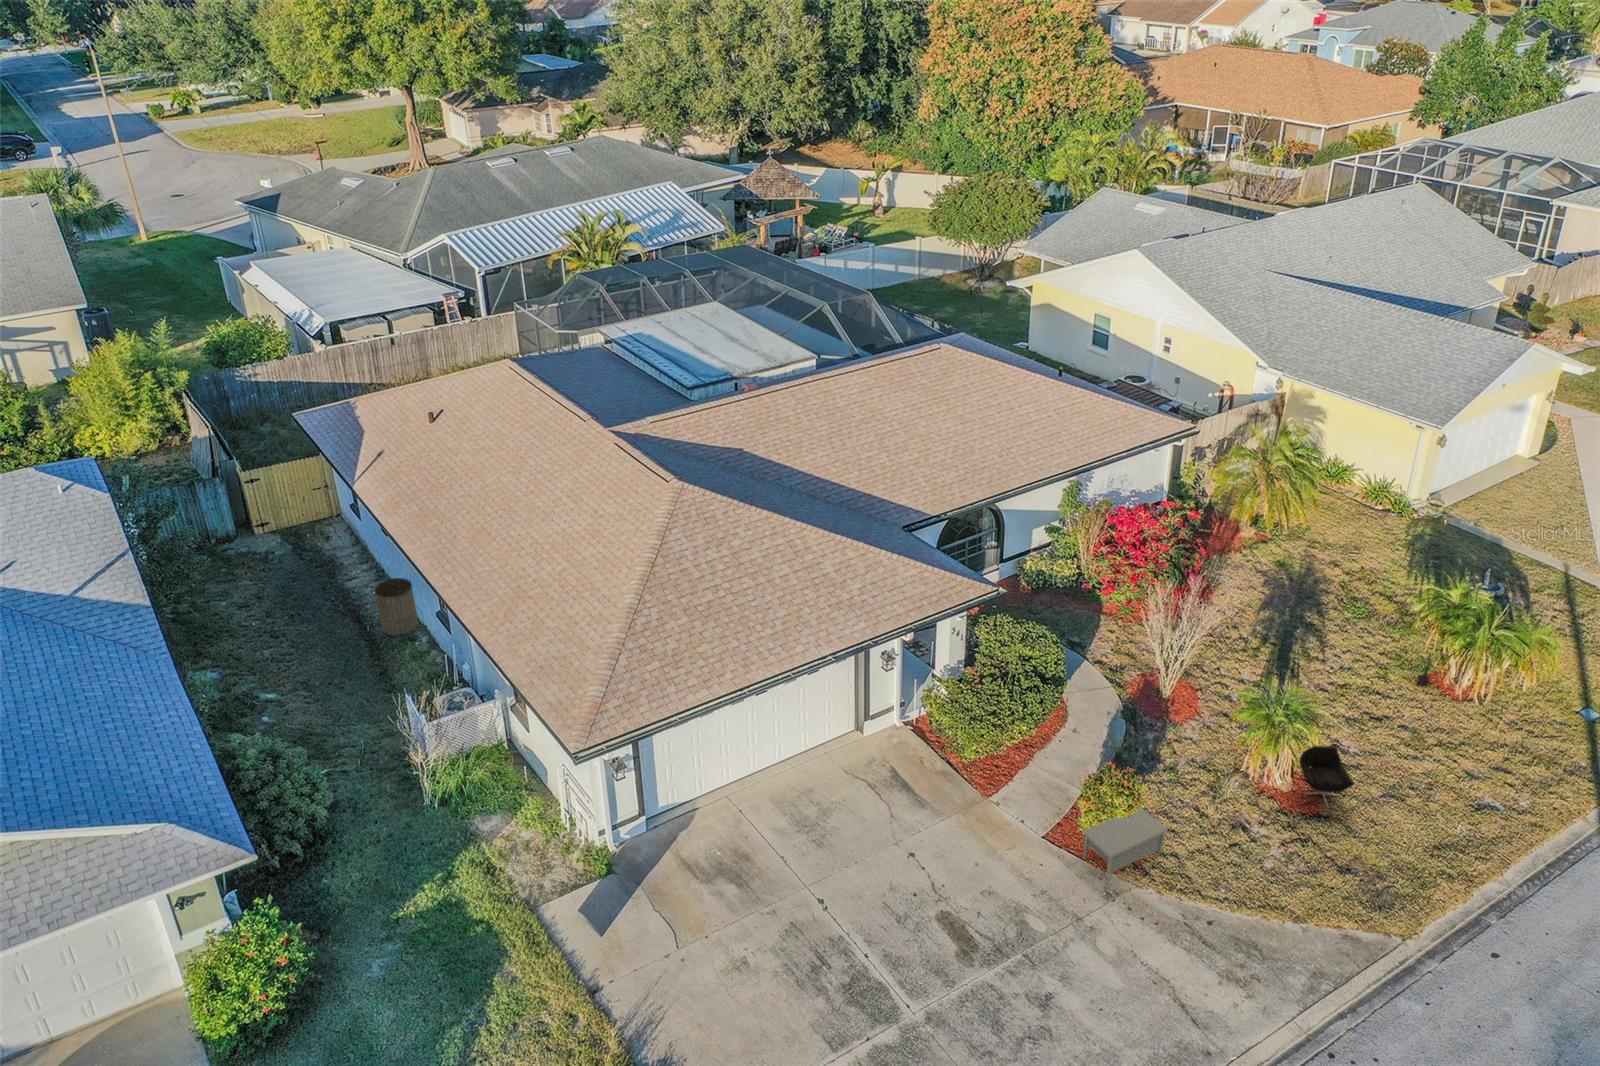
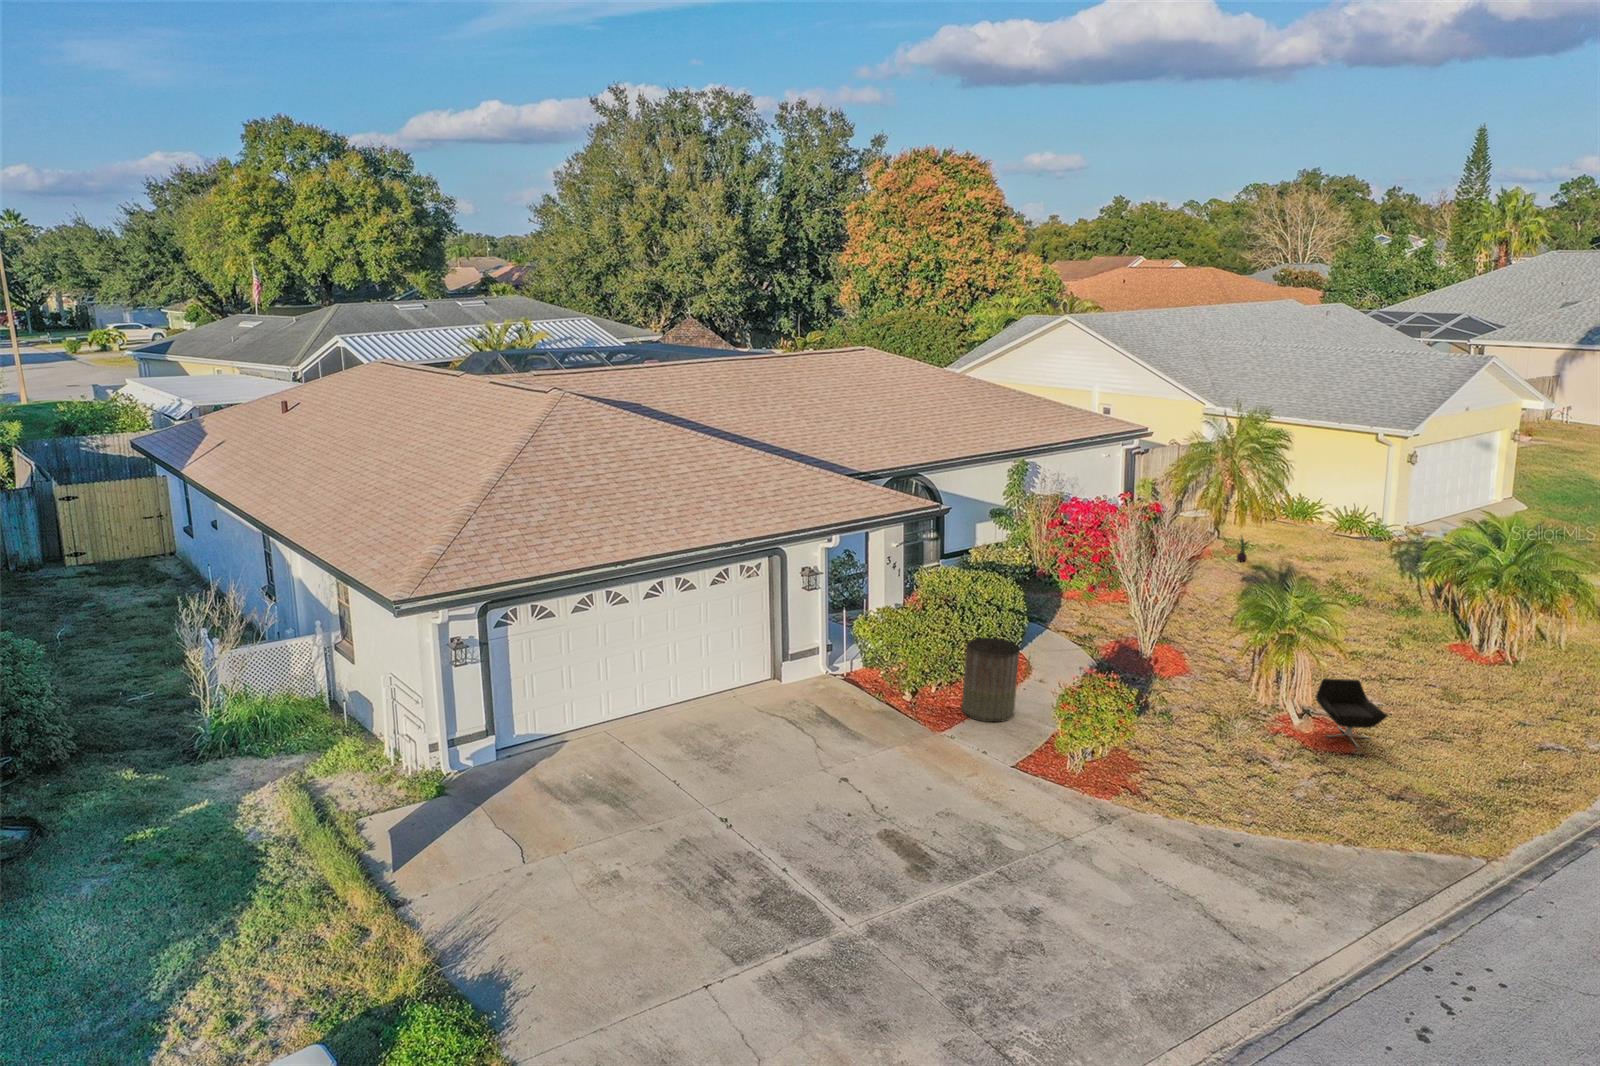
trash can: present [375,578,419,637] -> present [962,638,1020,722]
decorative plant: present [1418,656,1442,685] -> present [1232,538,1249,562]
storage bench: present [1082,806,1168,878] -> none [1063,727,1170,805]

